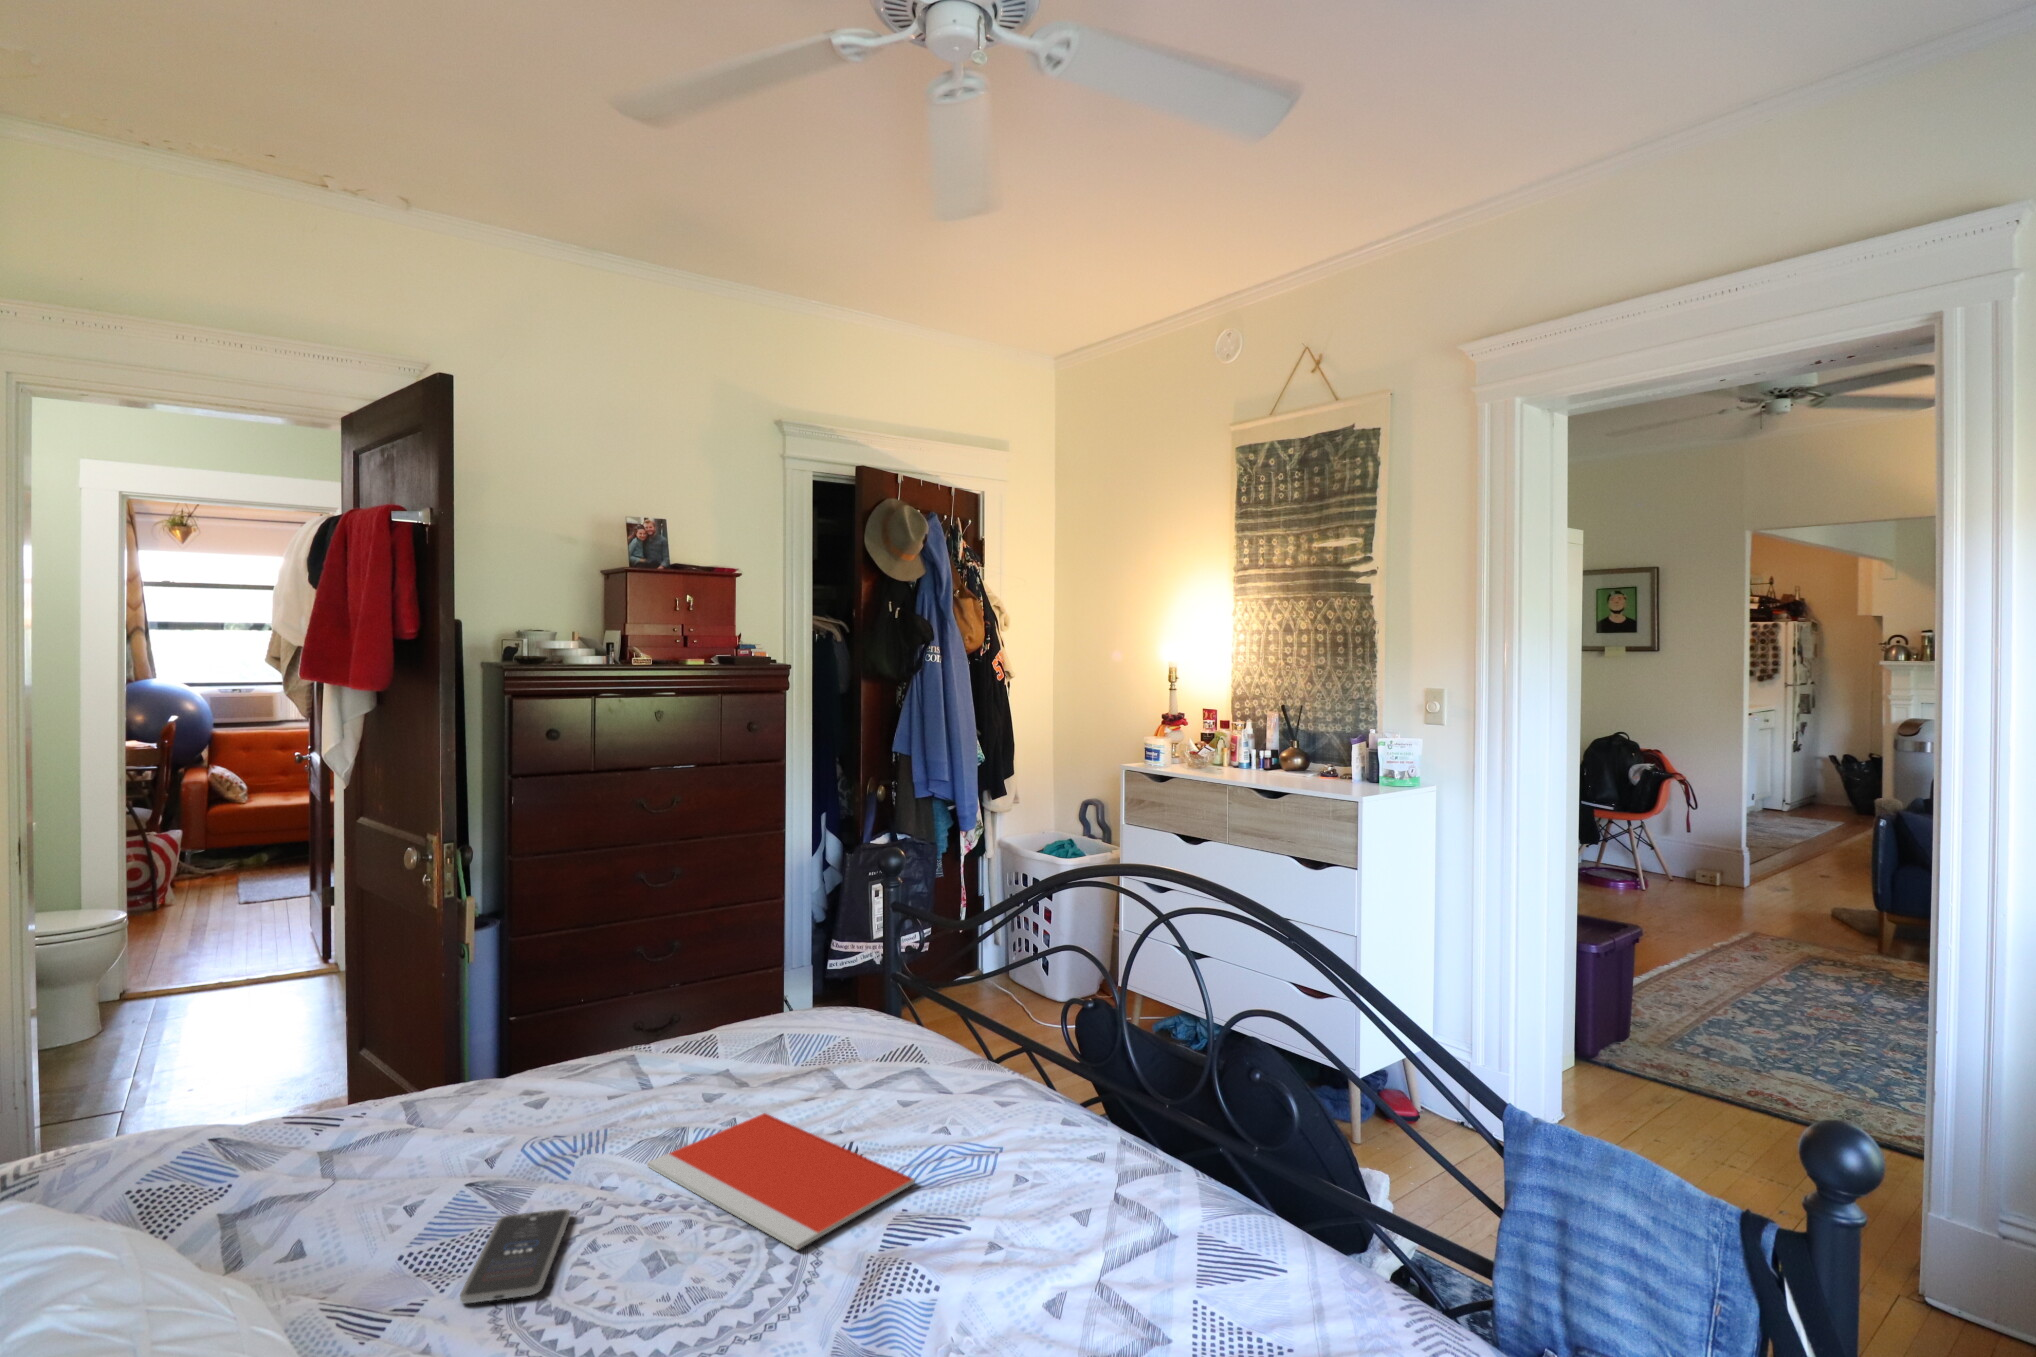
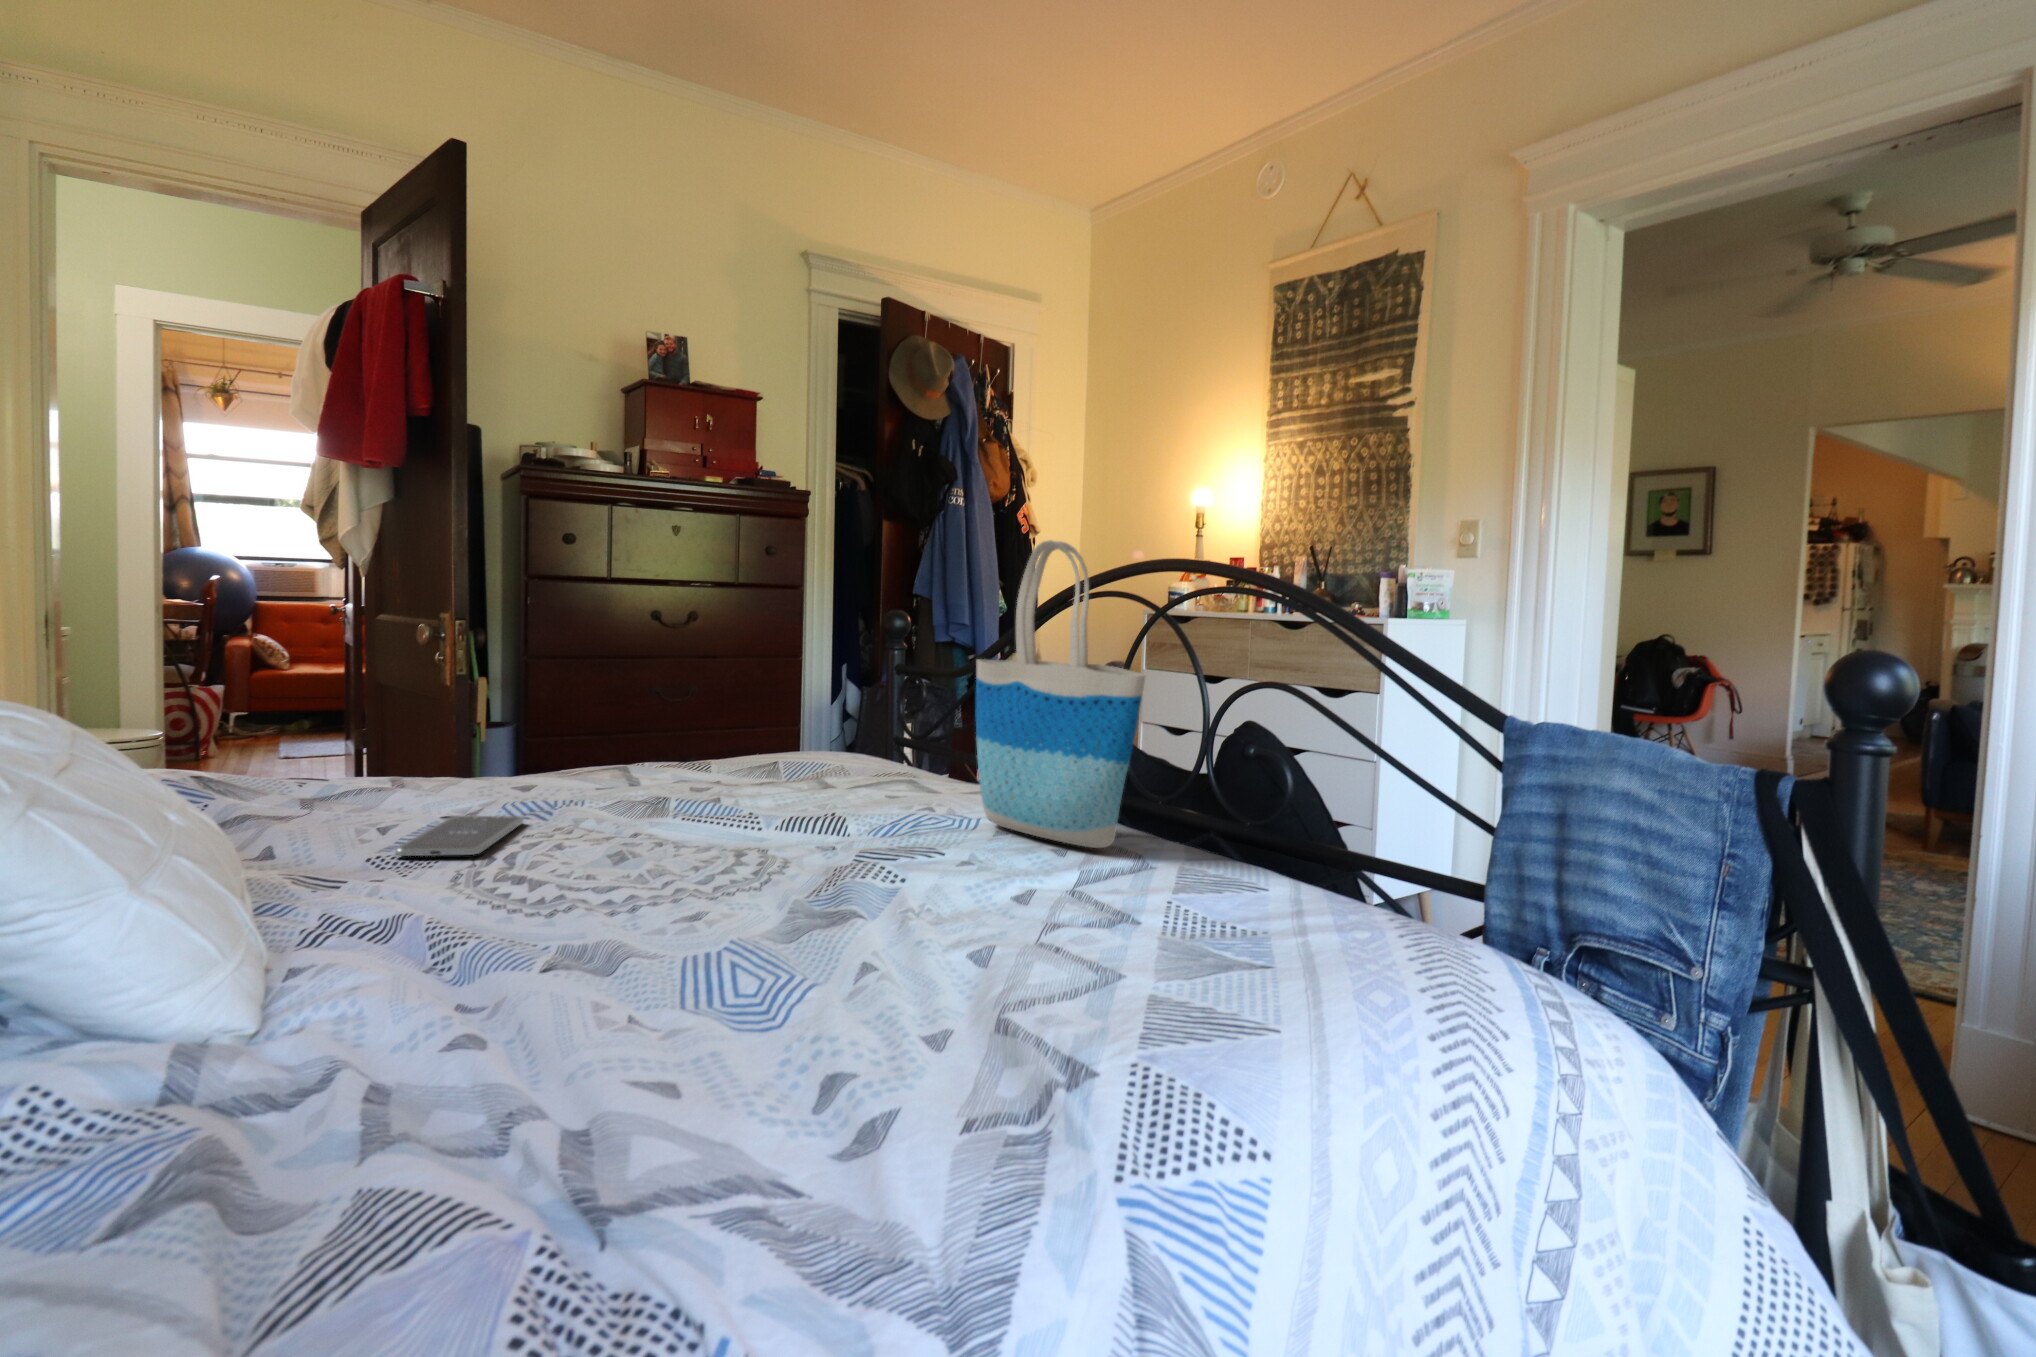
tote bag: none [1000,912,1169,1217] -> present [975,540,1145,848]
notebook: present [647,1113,915,1249] -> none [610,785,880,848]

